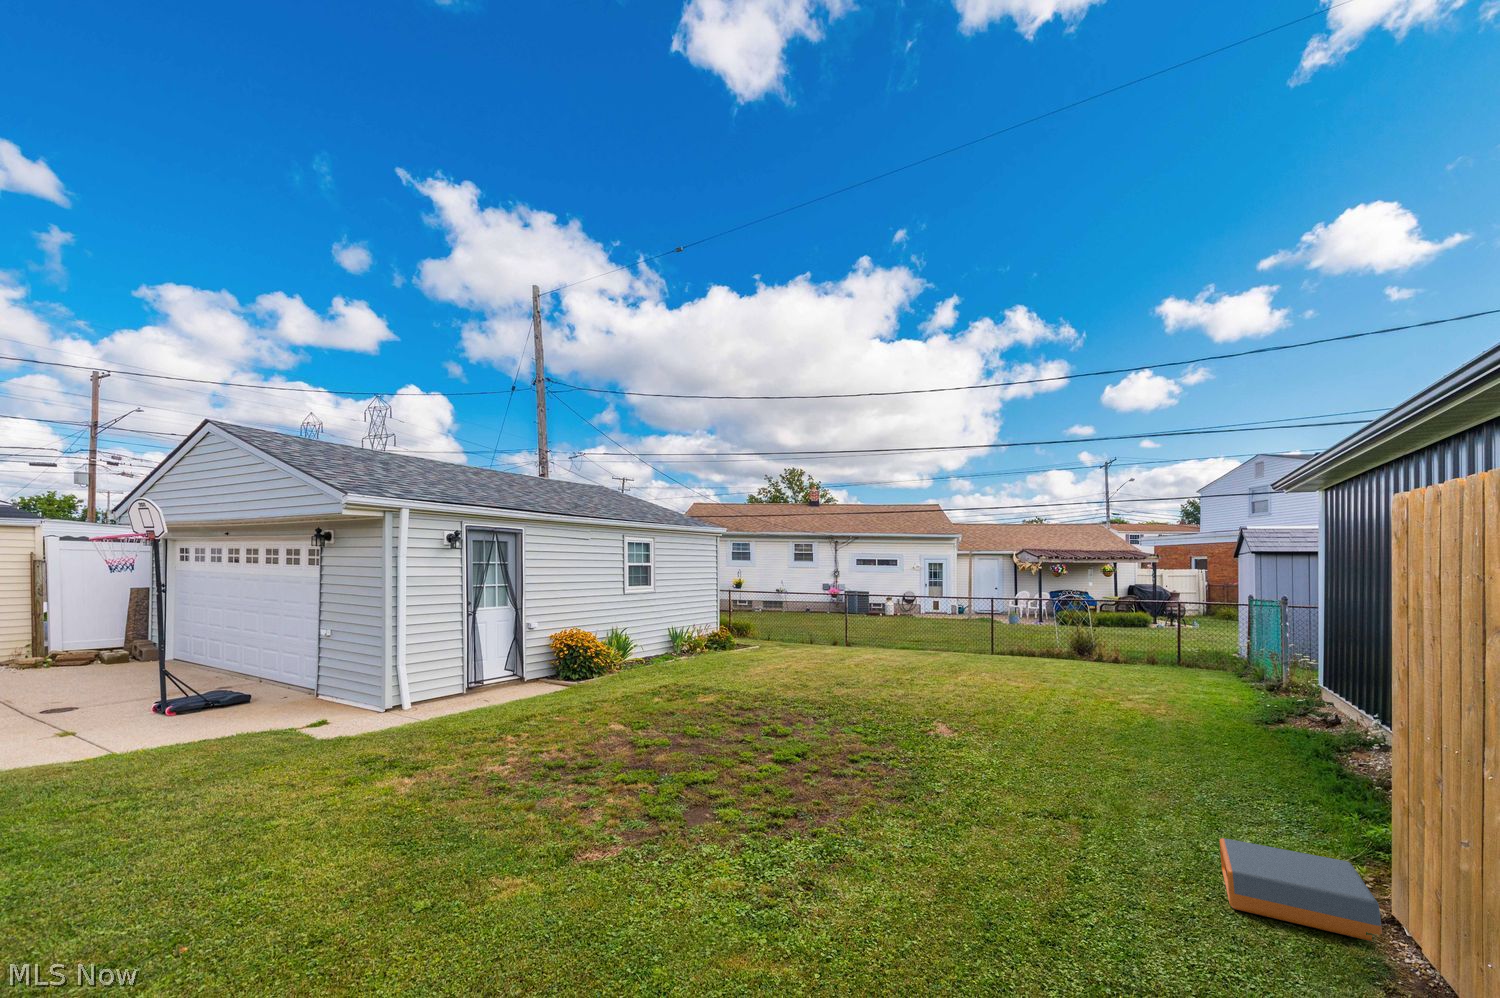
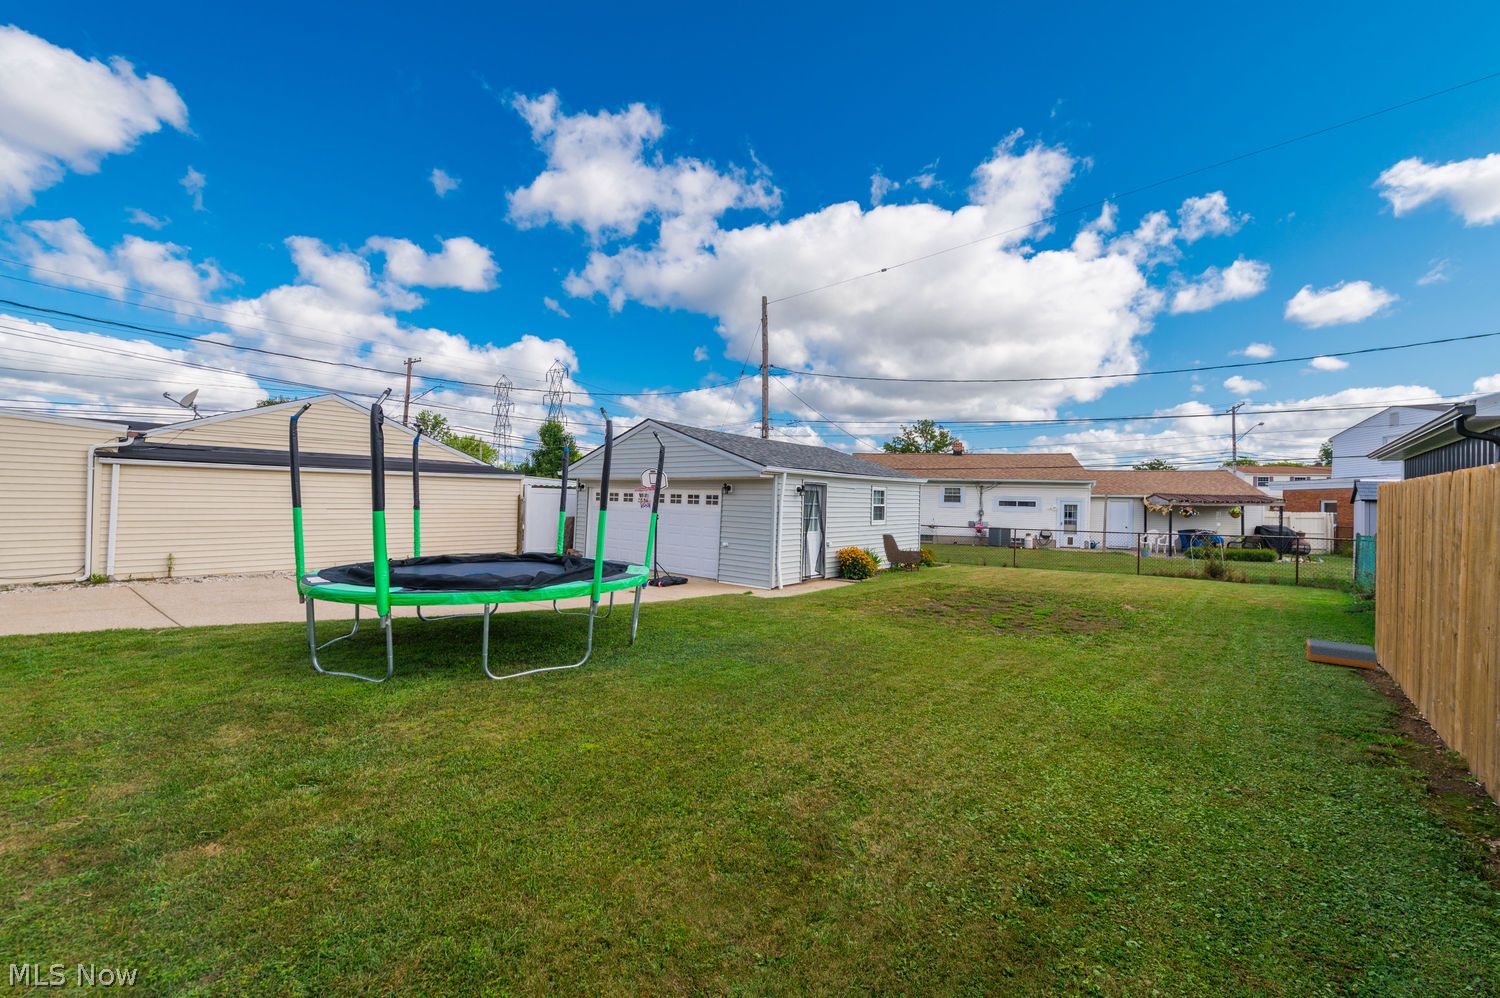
chair: none [642,606,699,662] -> present [883,534,921,572]

